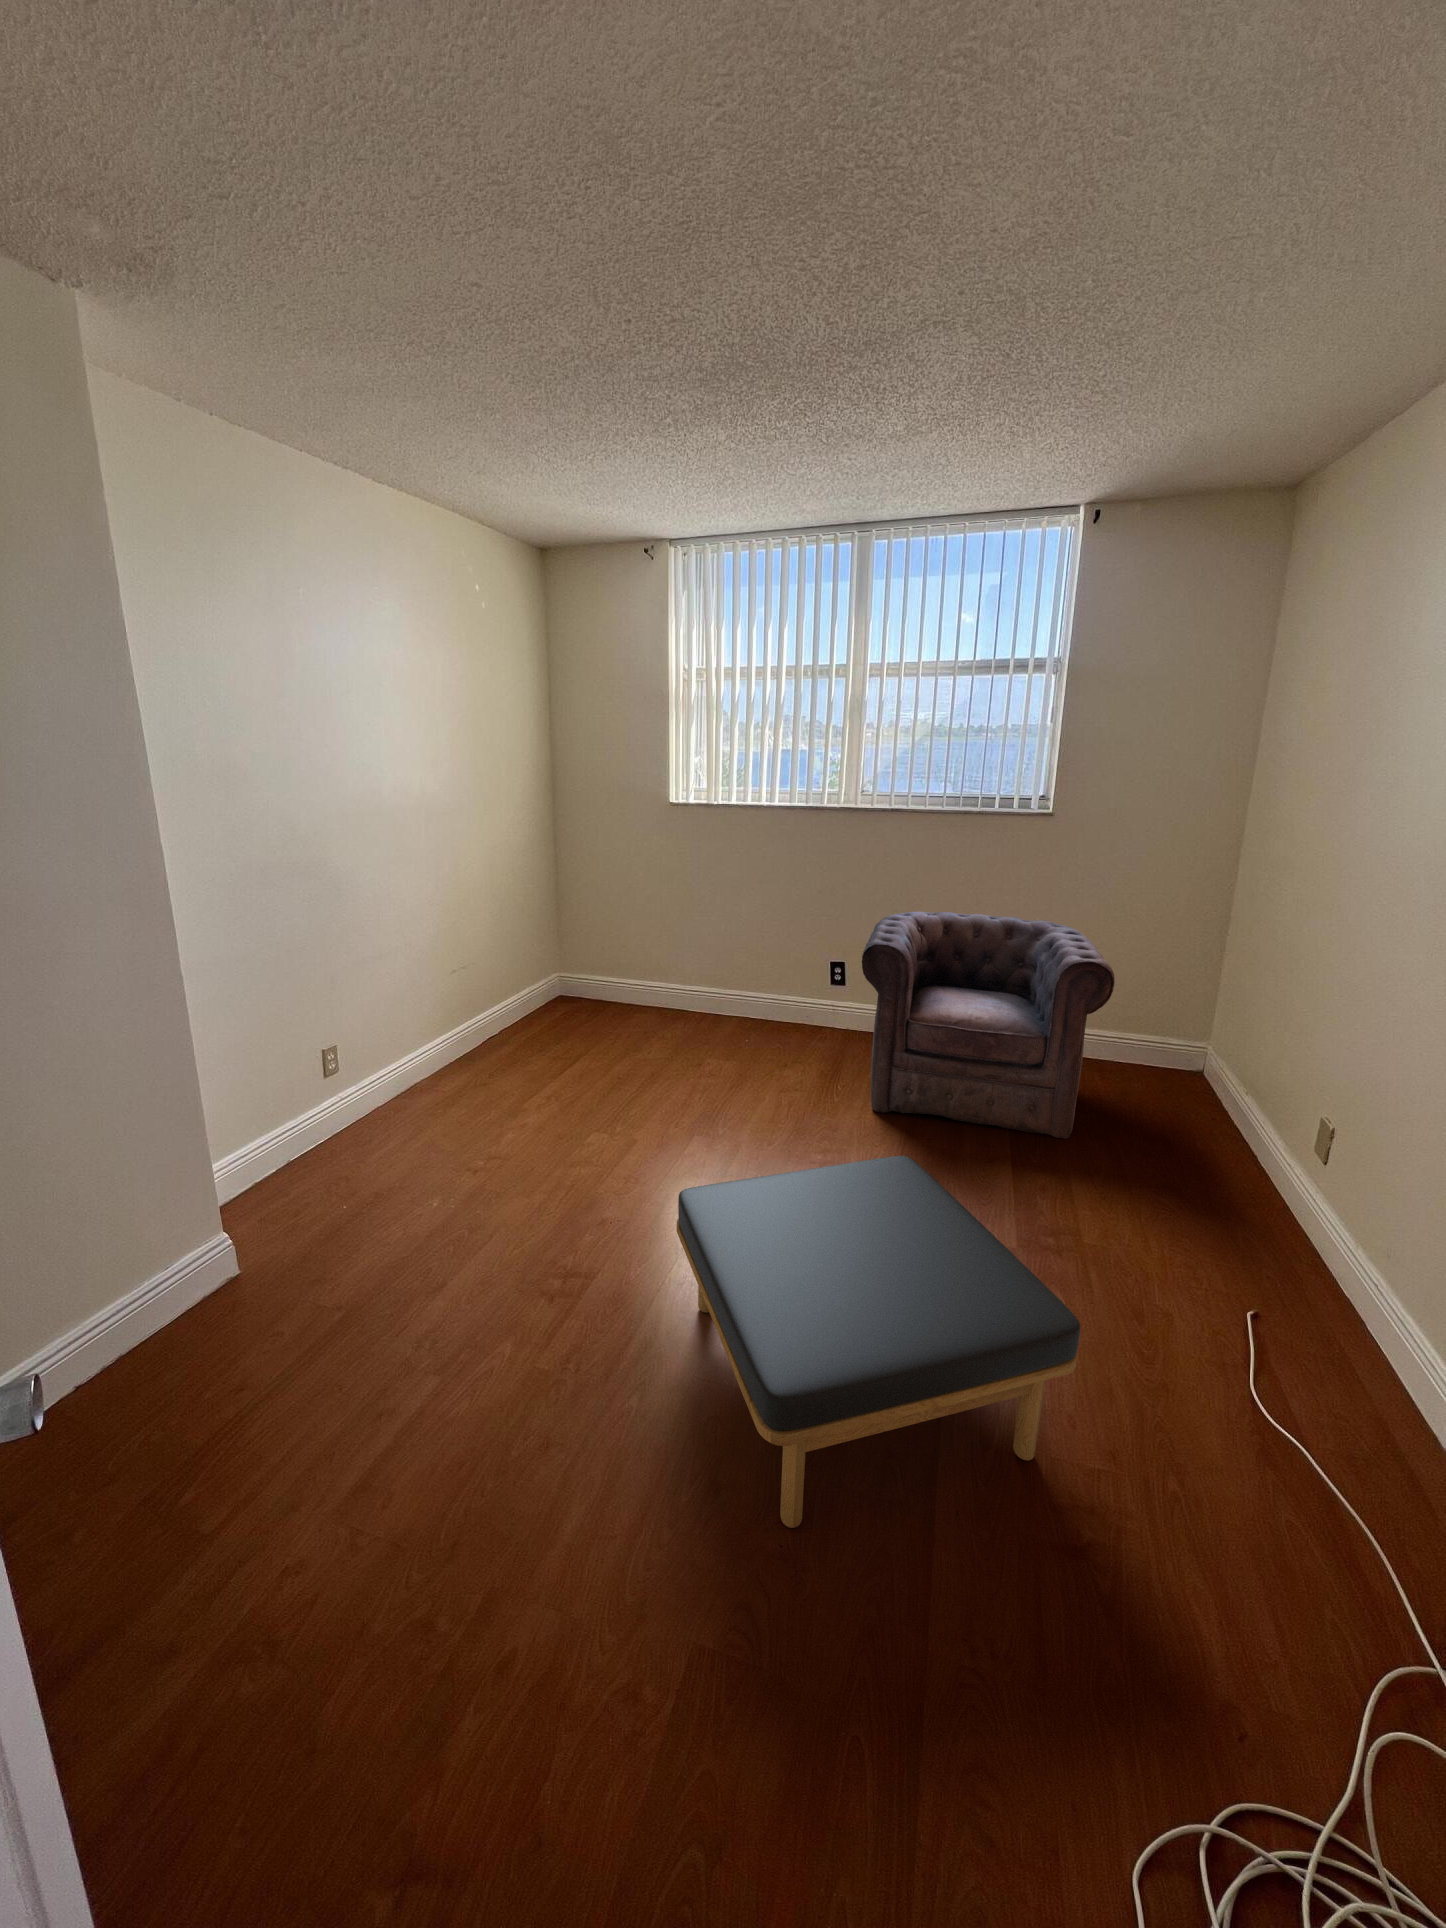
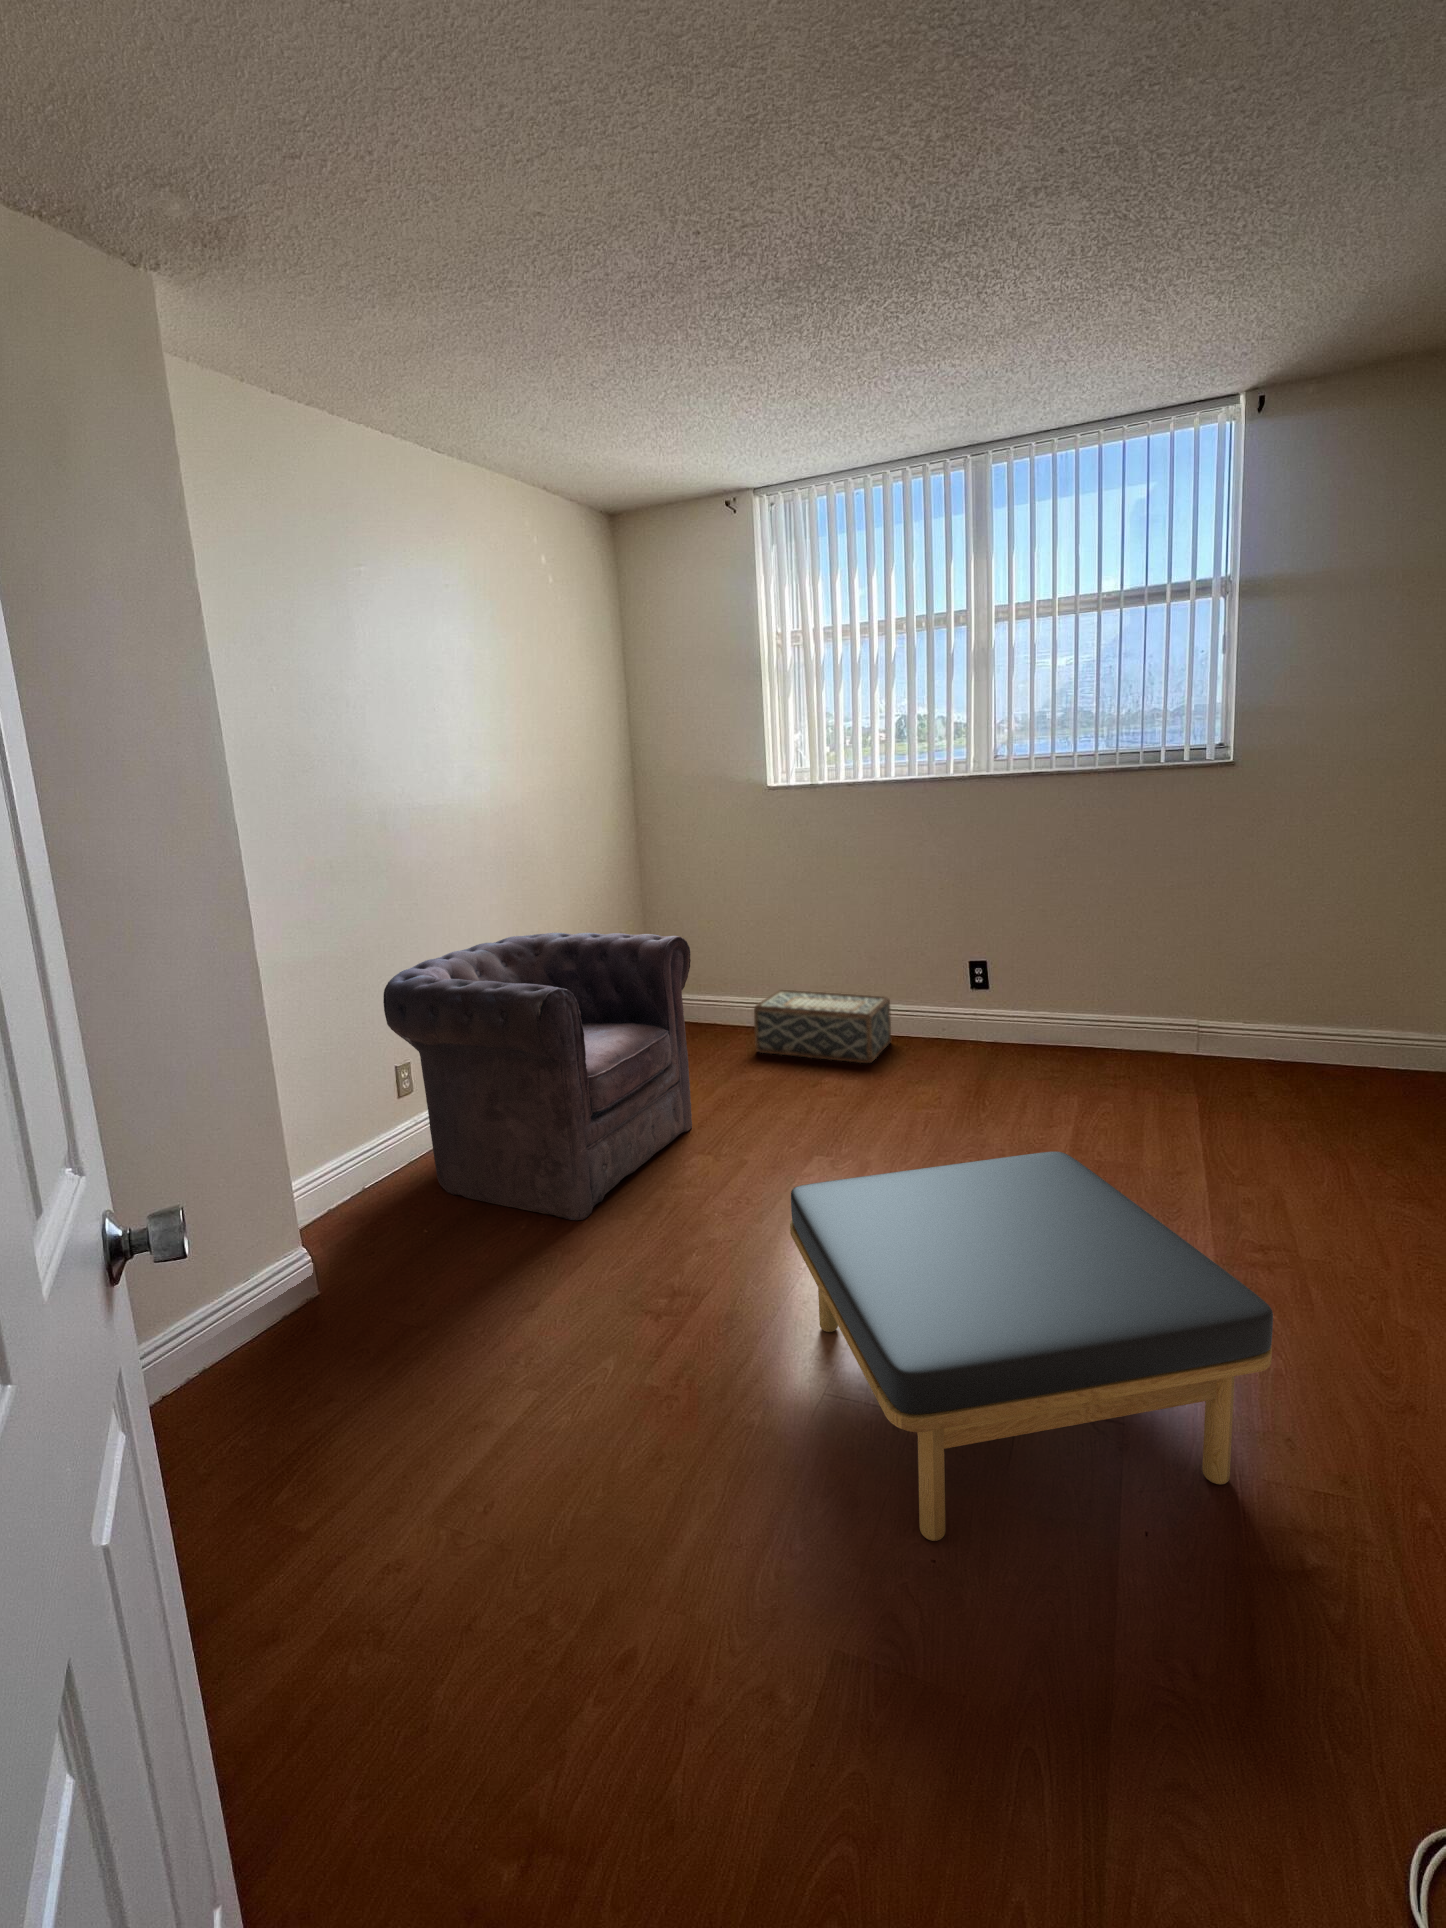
armchair: present [862,912,1115,1139] -> present [383,933,692,1220]
woven basket: none [650,976,765,1044] -> present [754,990,891,1063]

